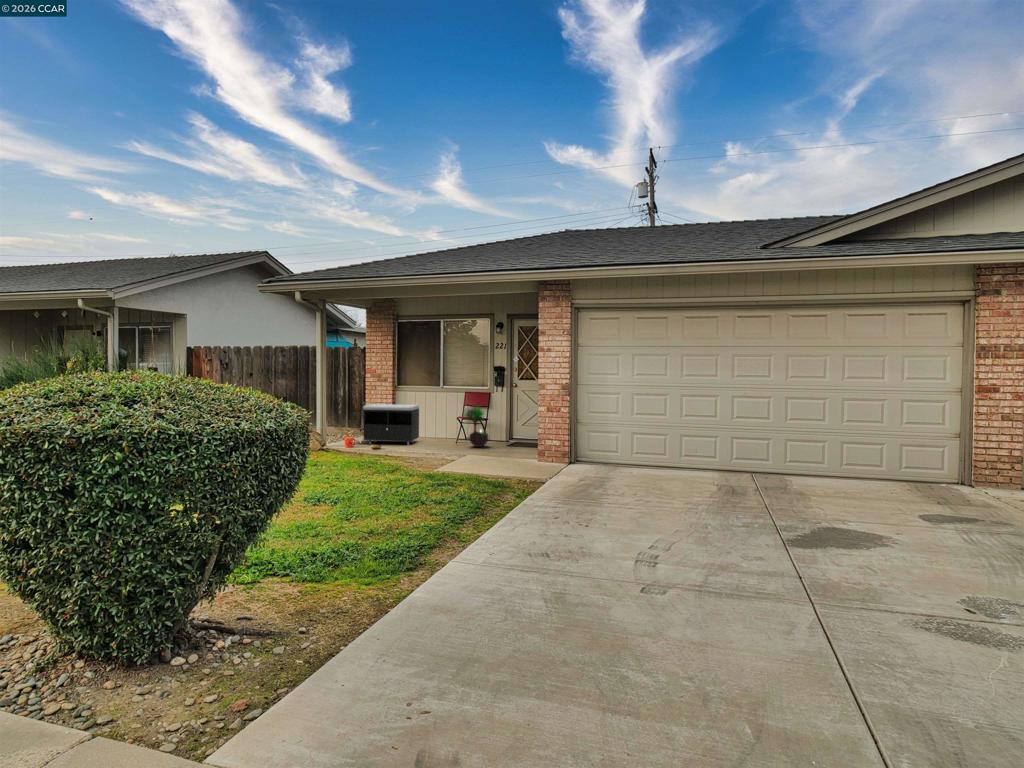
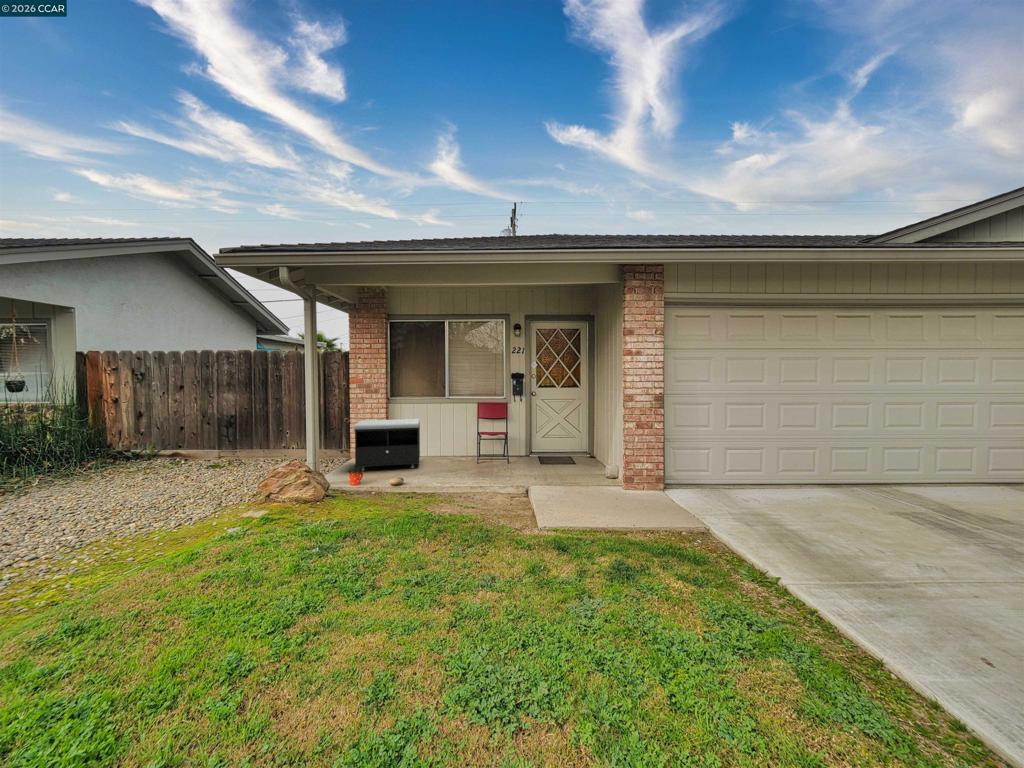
potted tree: present [464,407,488,447] -> none [482,414,512,465]

